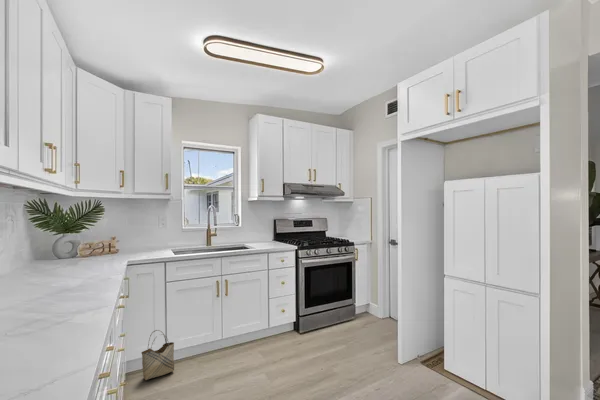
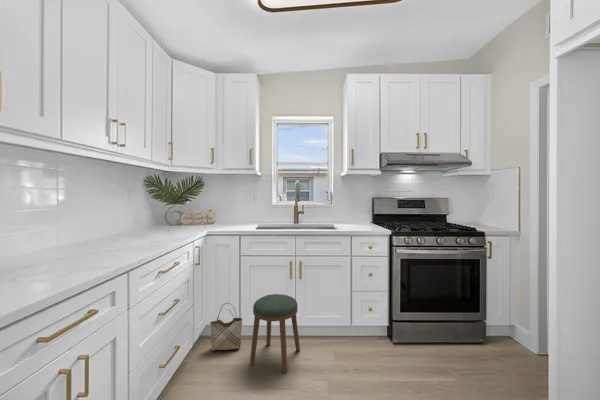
stool: none [192,311,233,379] -> present [250,294,300,373]

